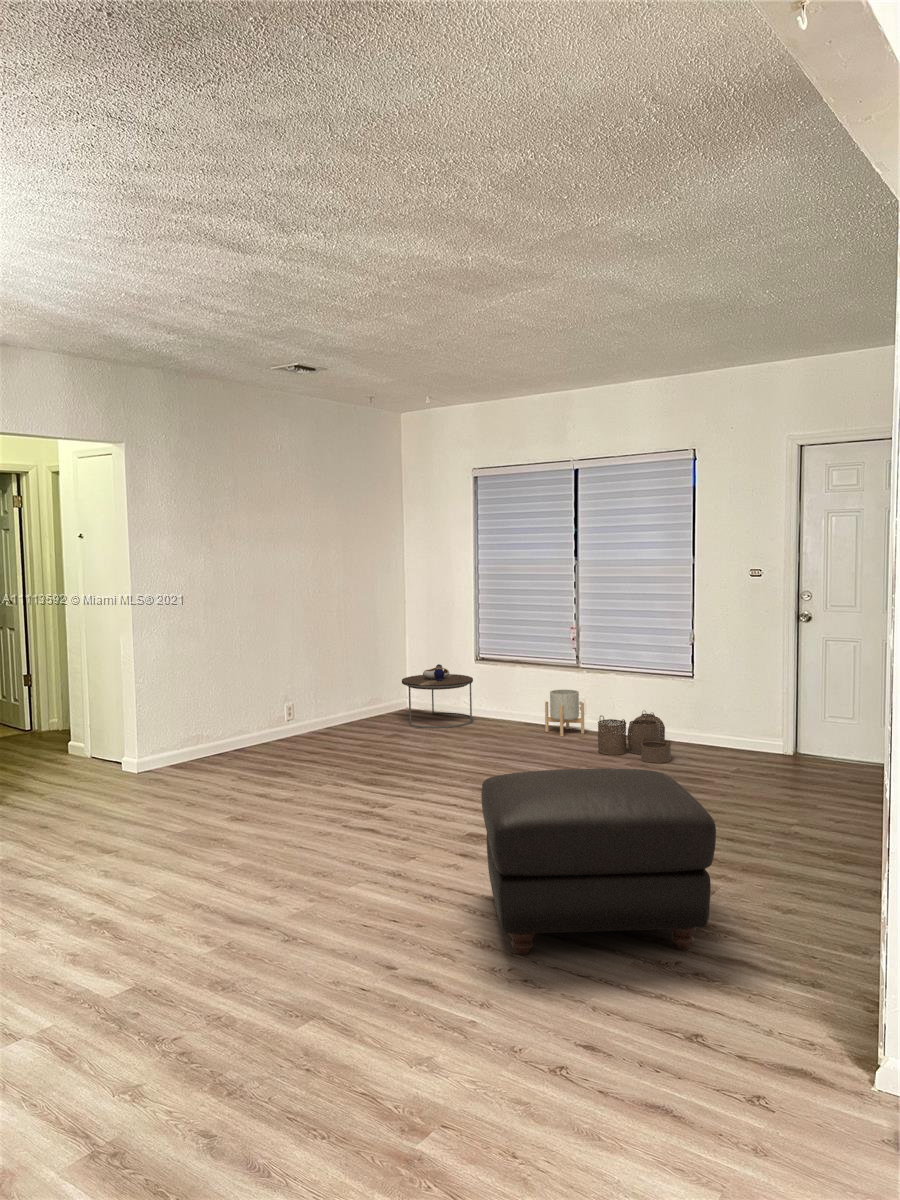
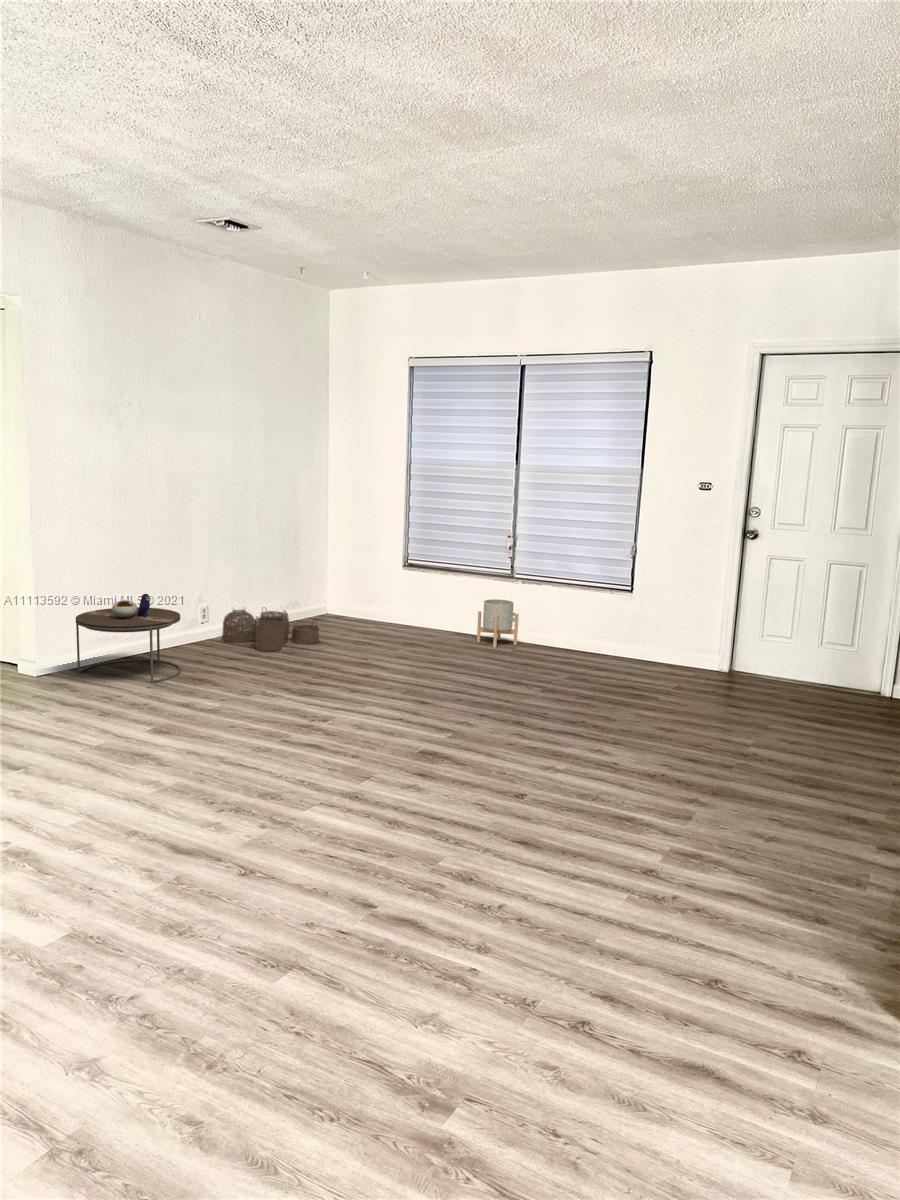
side table: present [402,664,474,728] -> present [76,594,181,683]
woven basket: present [598,711,671,763] -> present [222,609,319,651]
ottoman: present [481,768,716,955] -> none [457,690,724,889]

